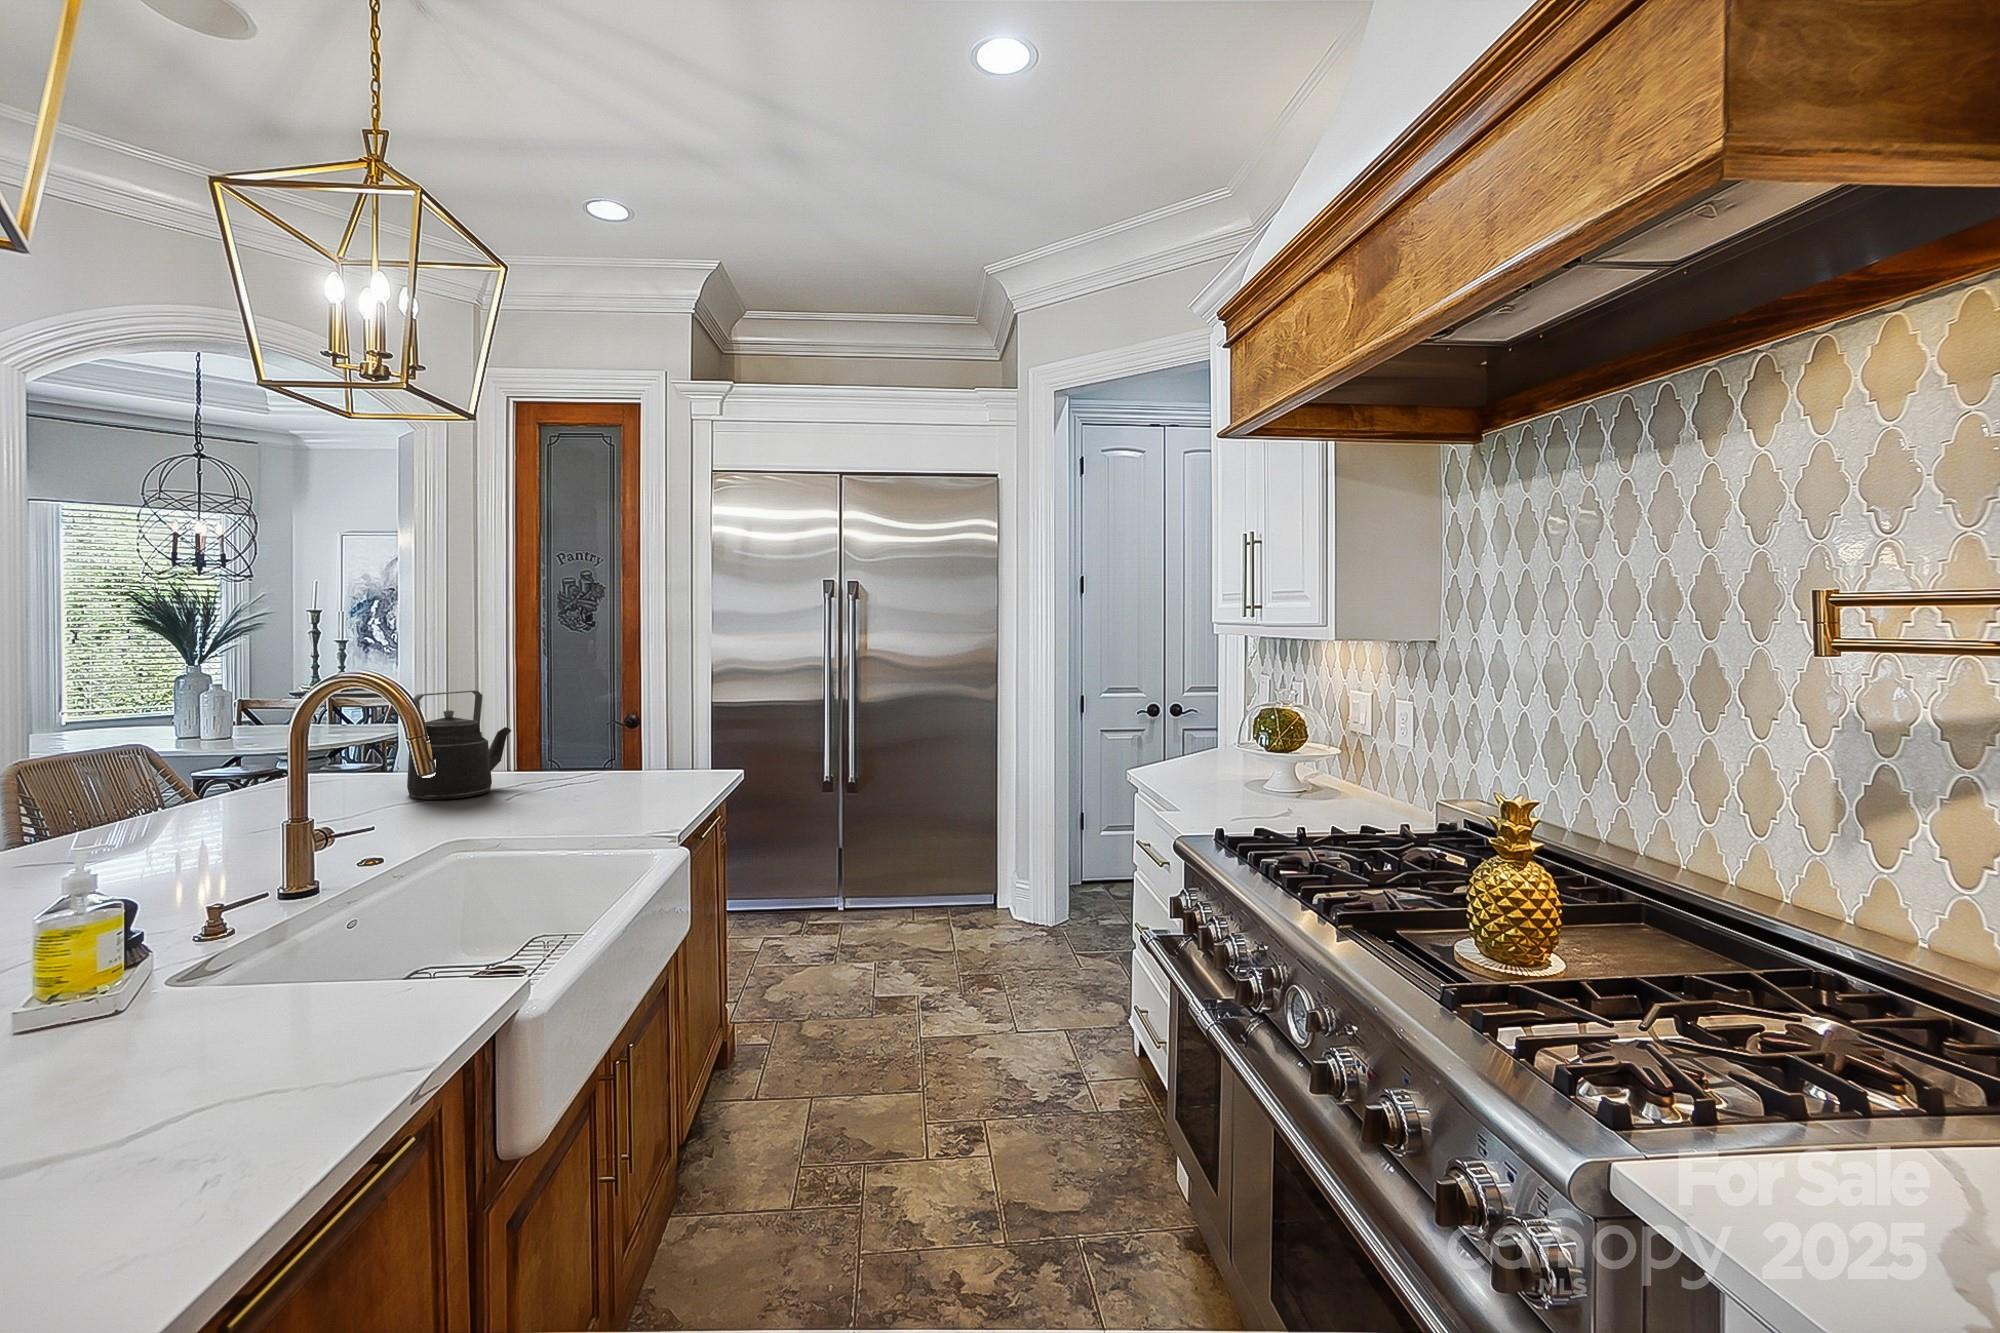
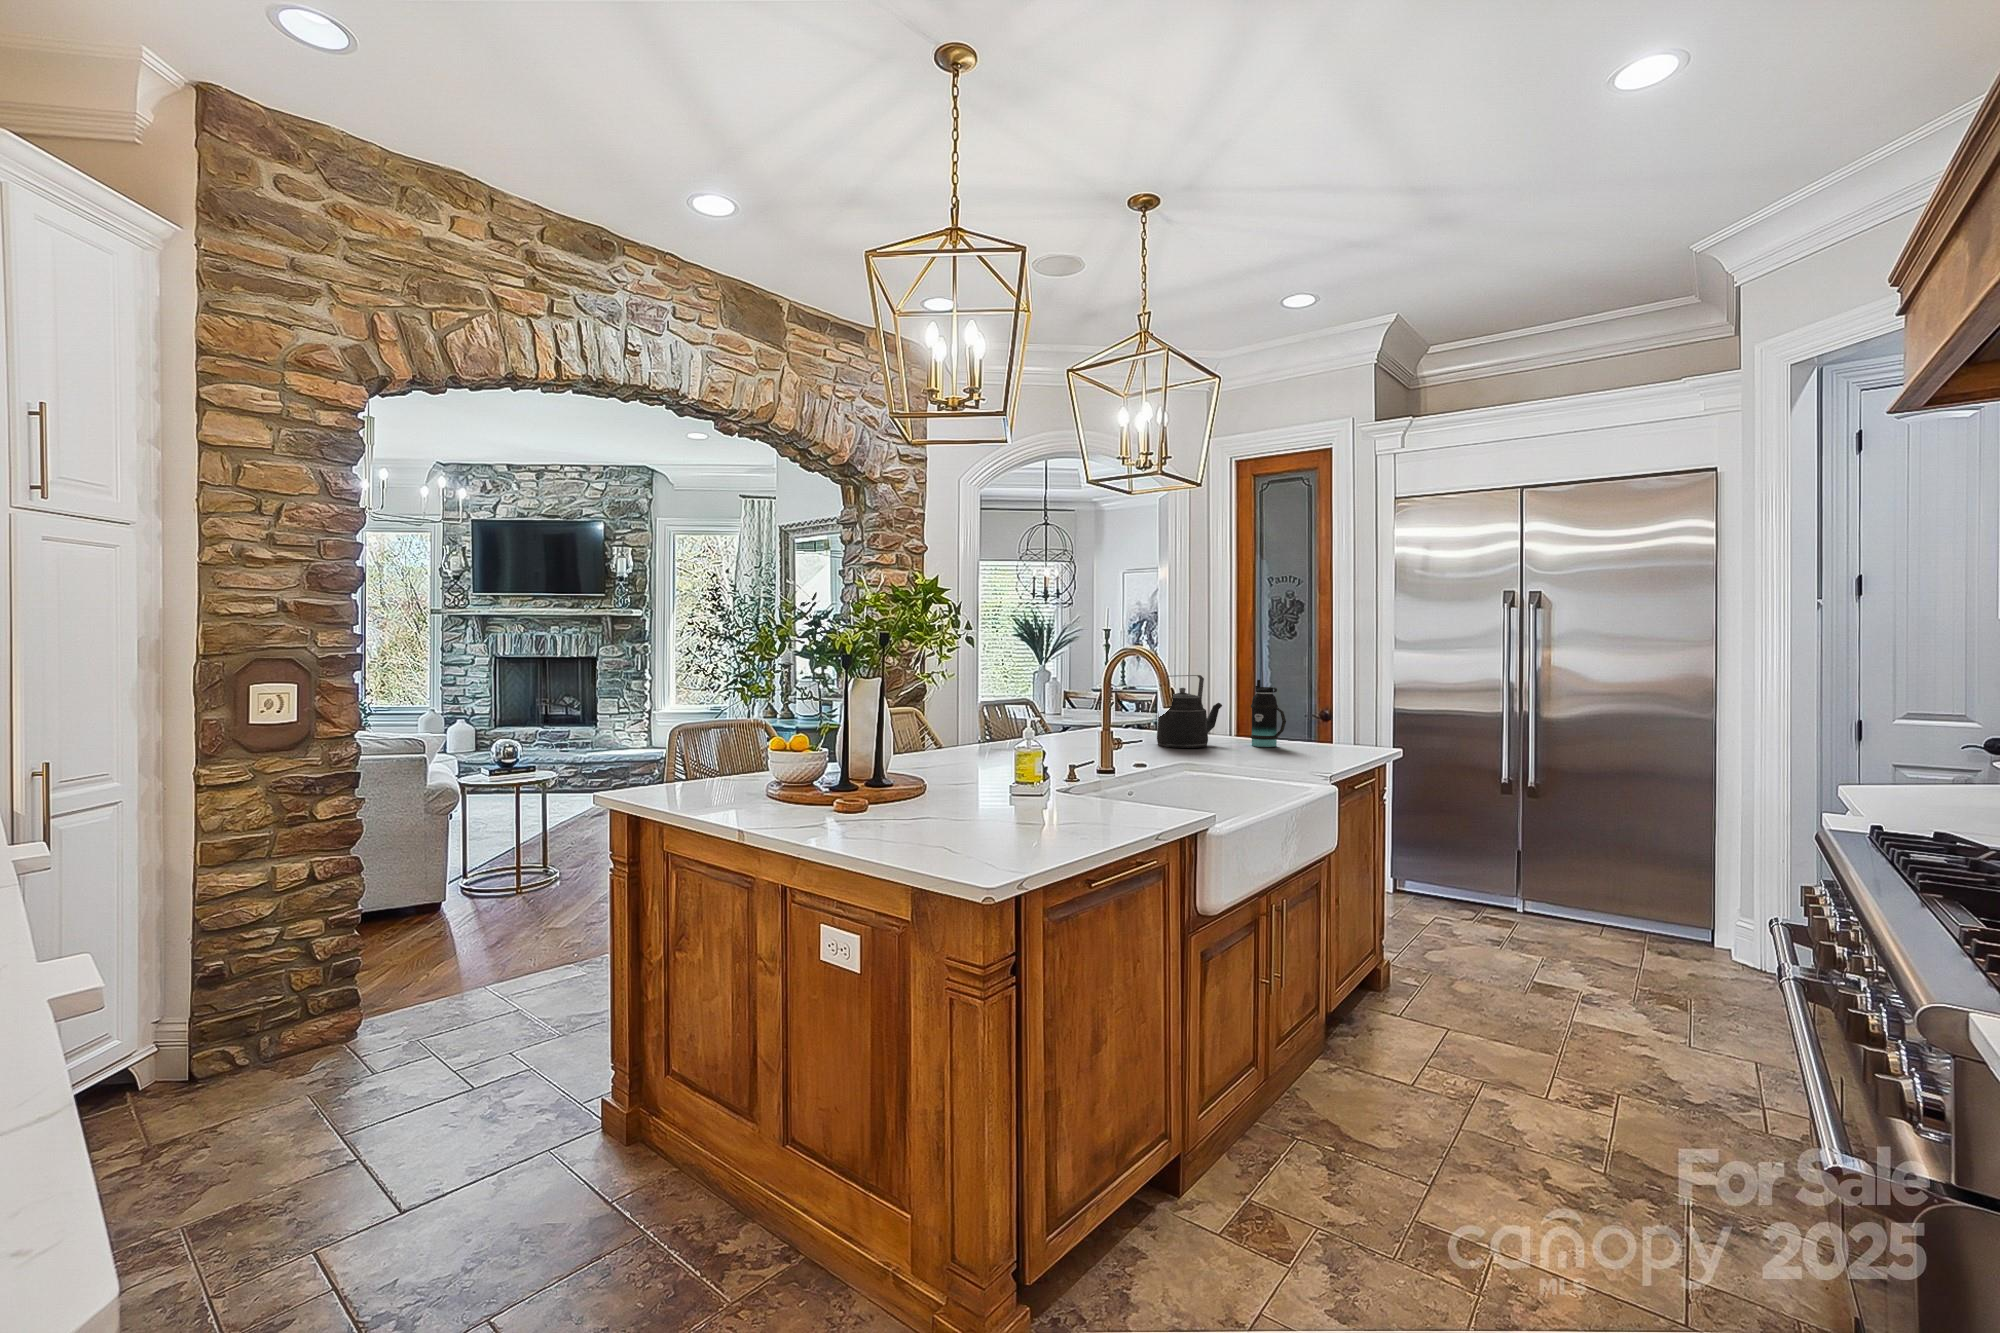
bottle: none [553,693,604,783] -> present [1251,680,1286,747]

